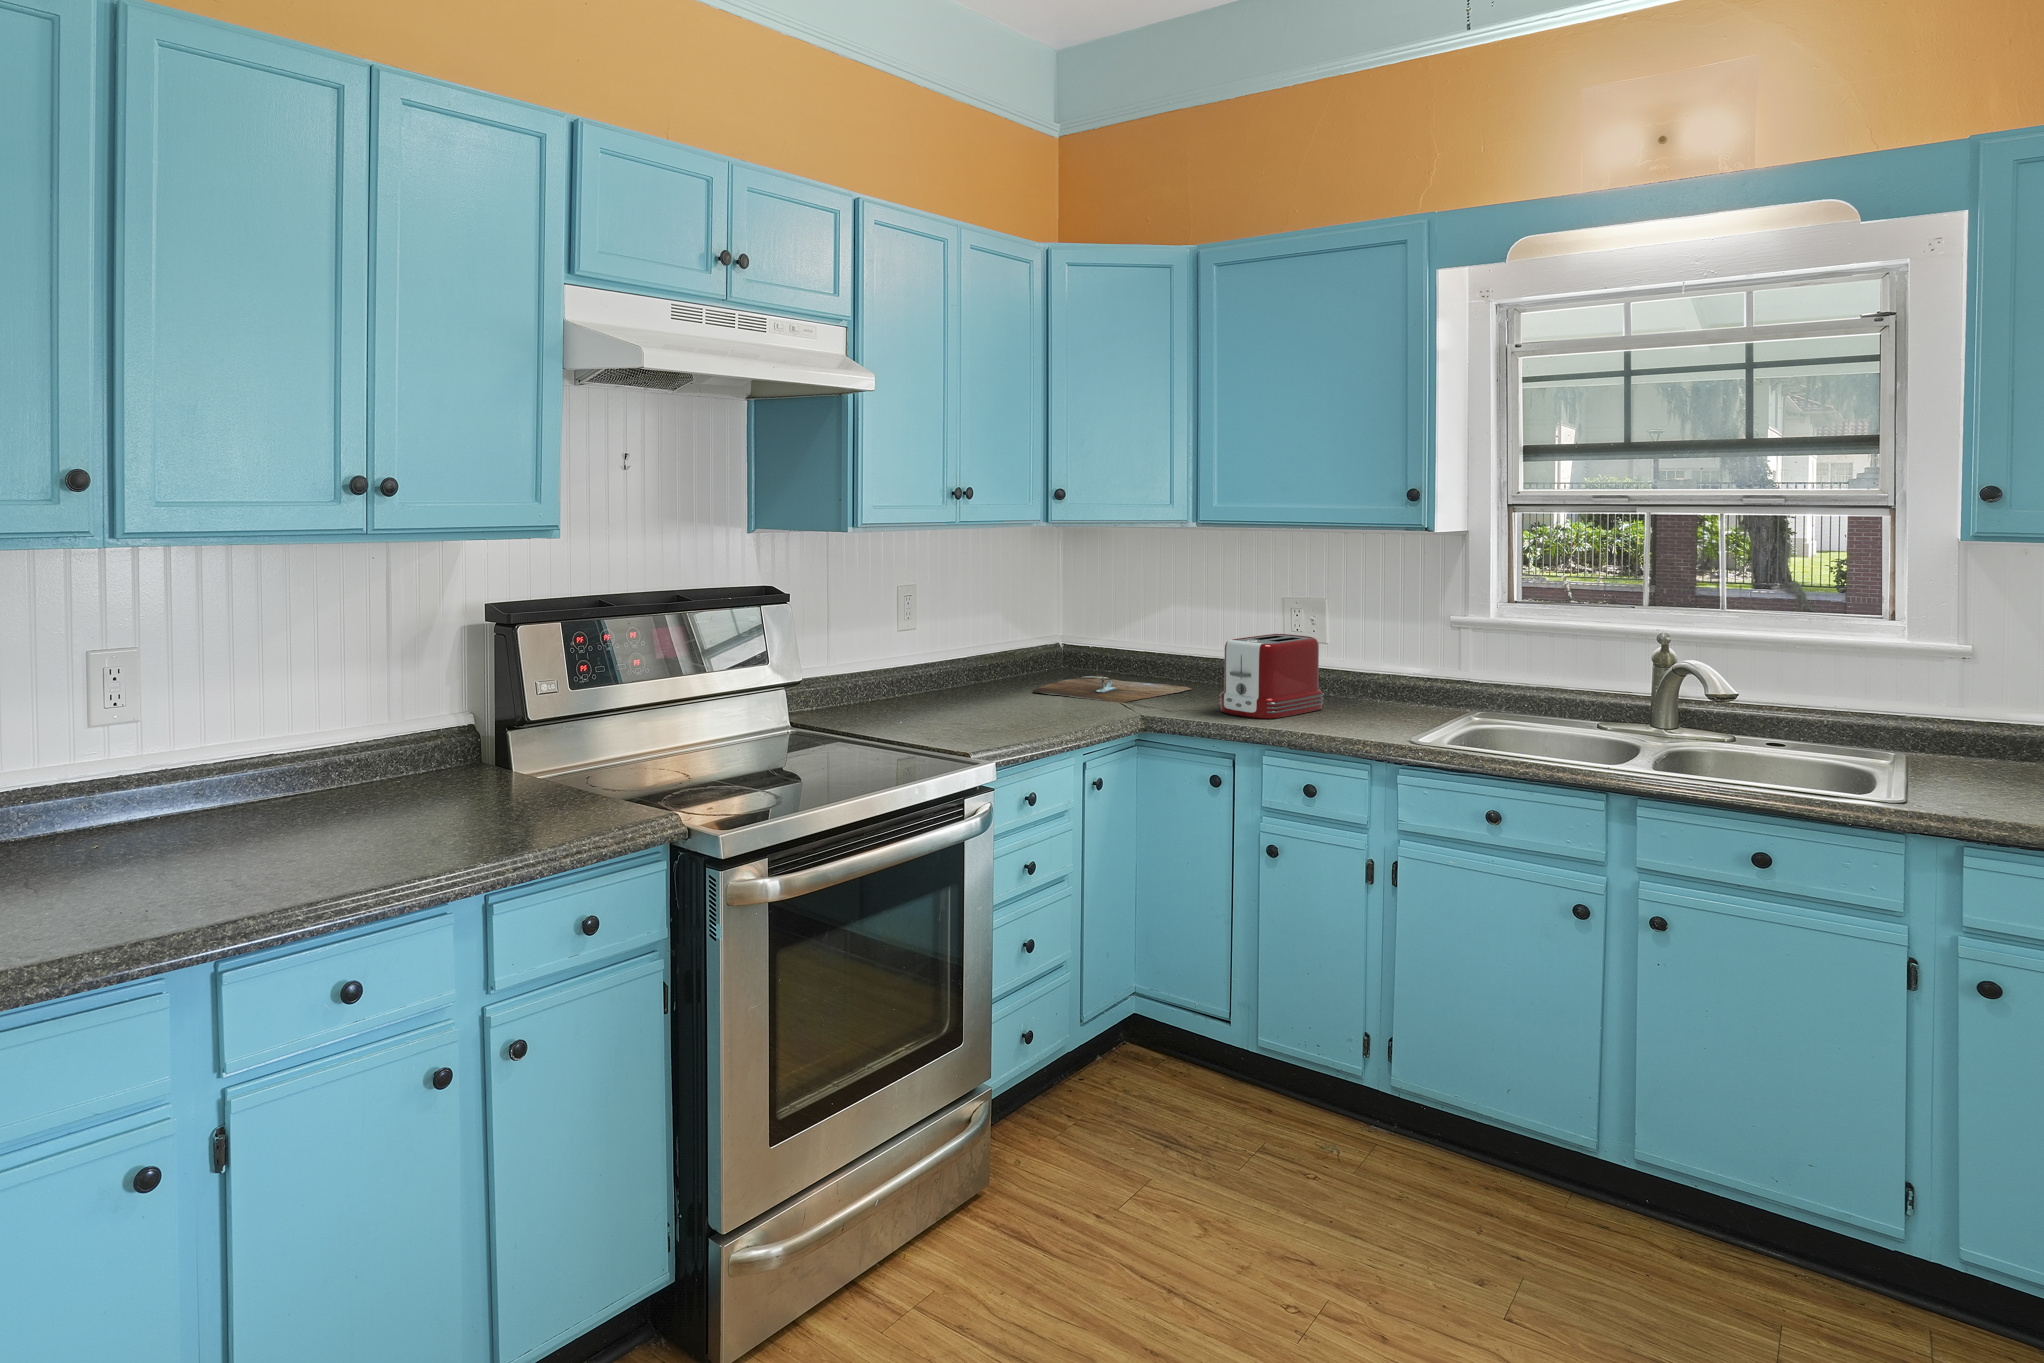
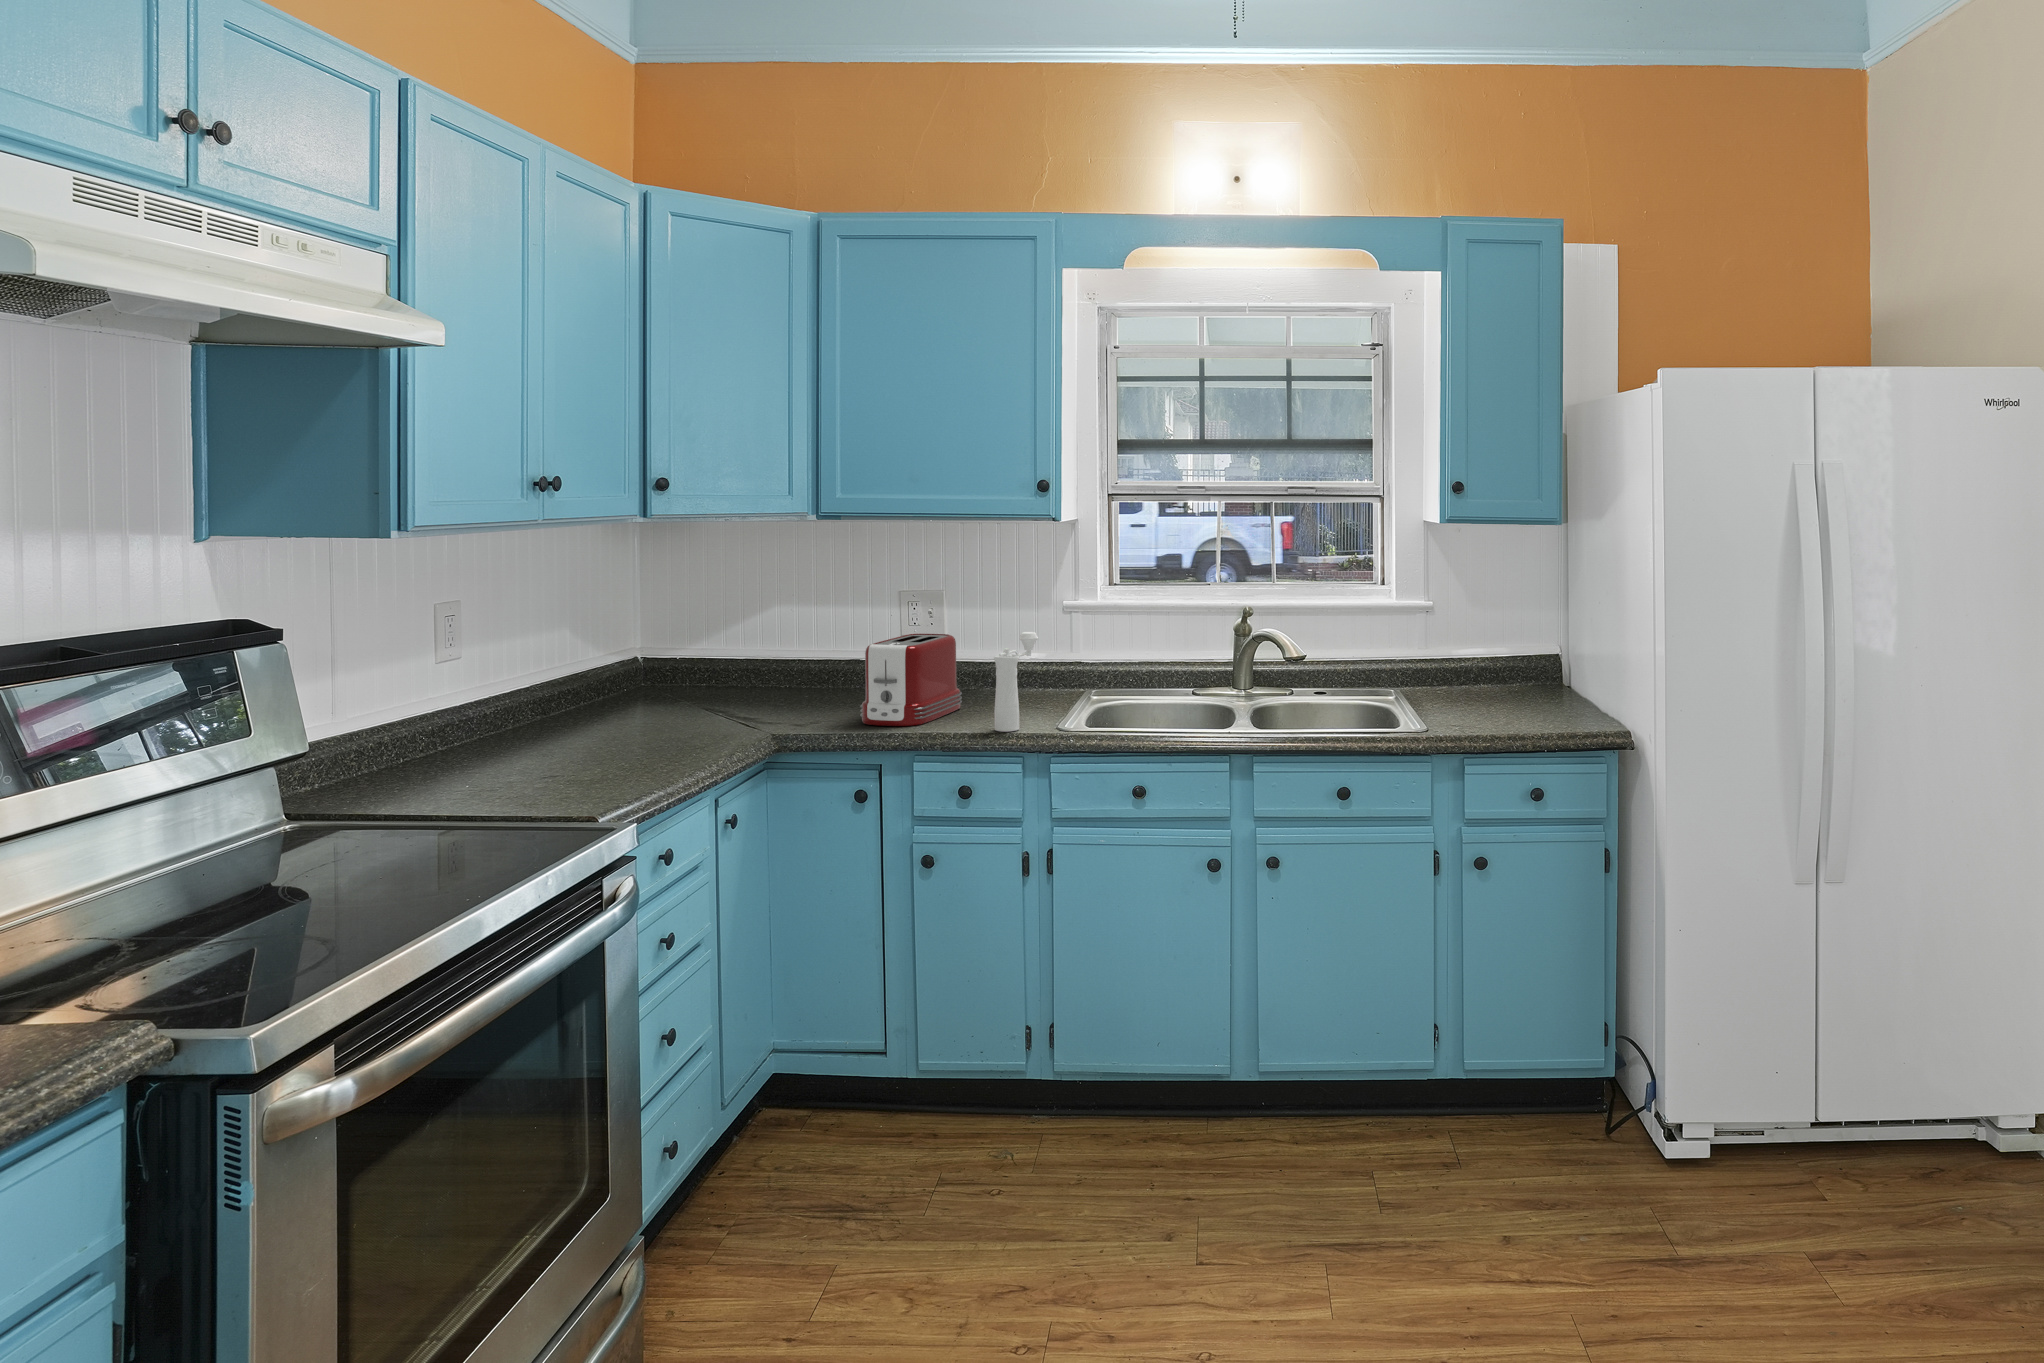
pepper mill: none [1340,640,1394,736] -> present [994,632,1038,732]
cutting board: present [1033,676,1191,703] -> none [627,699,815,729]

